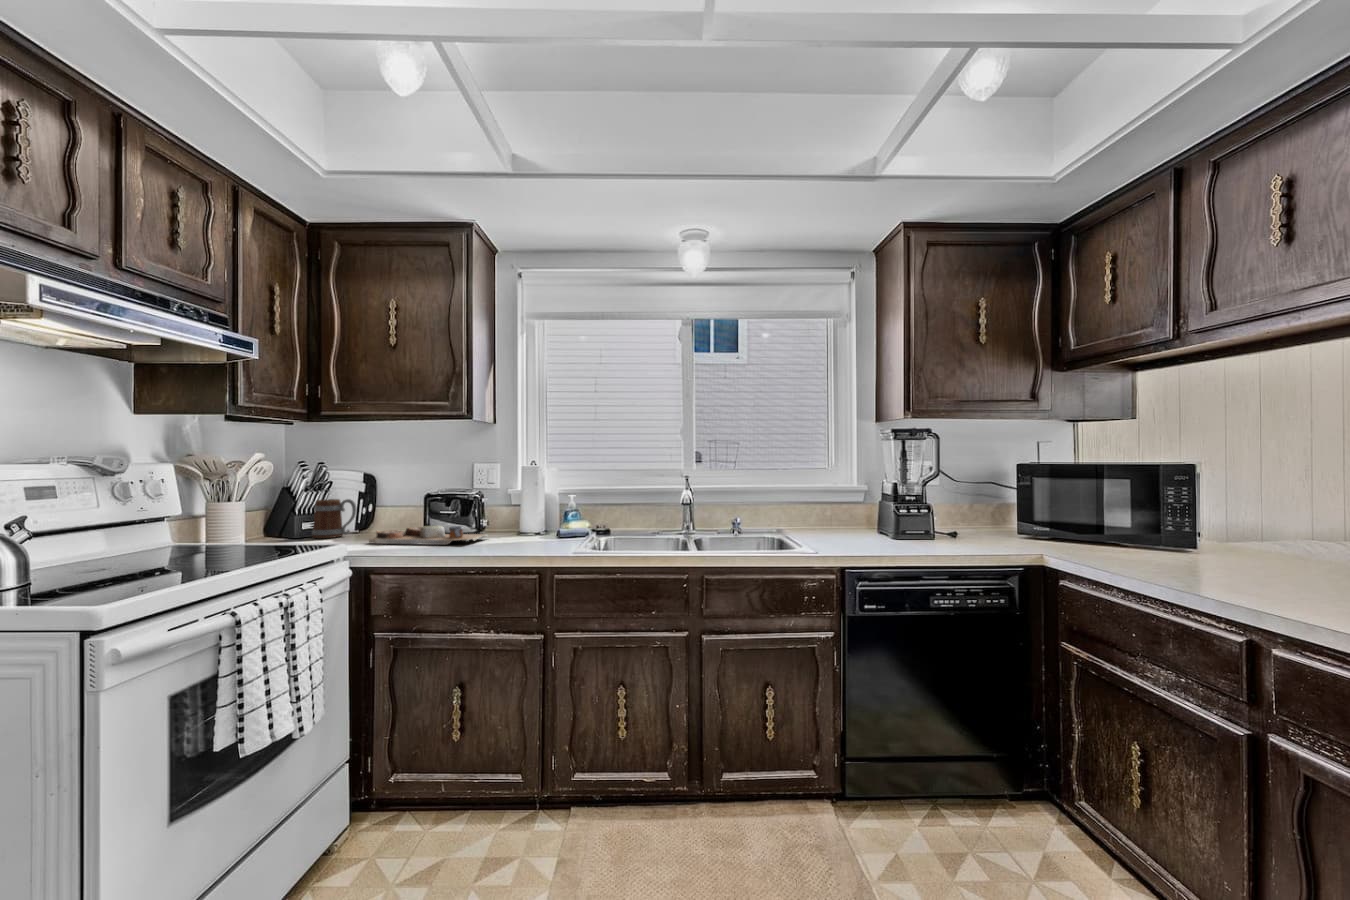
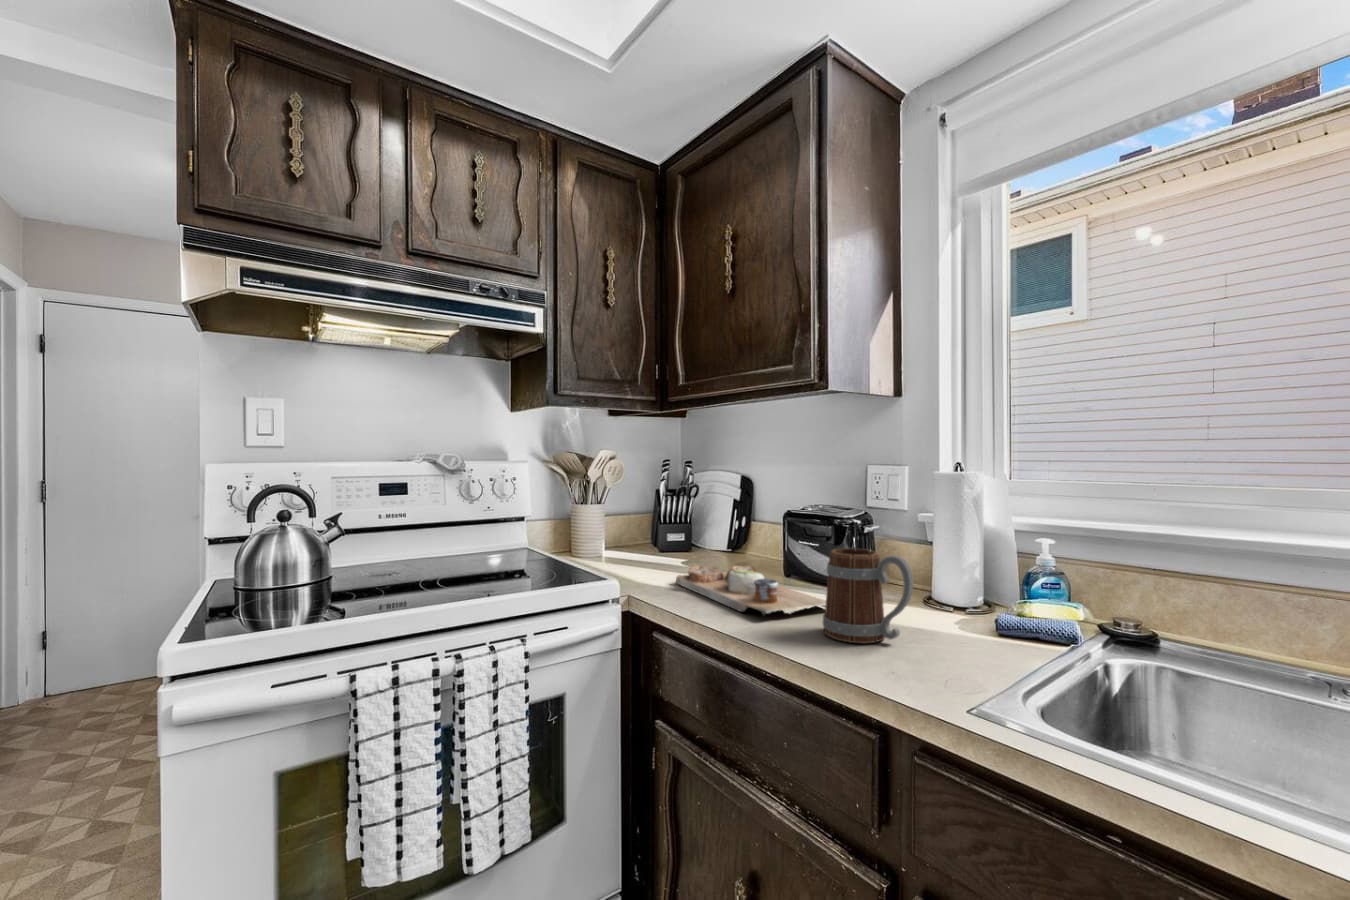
mug: present [312,499,356,538] -> present [823,548,913,643]

